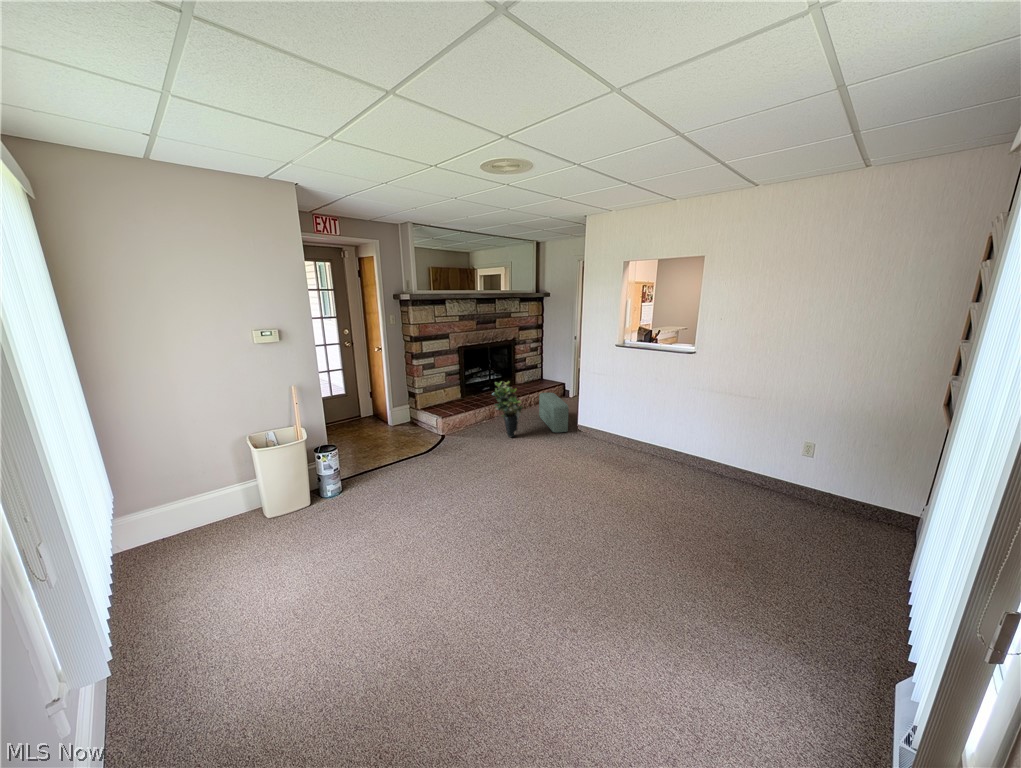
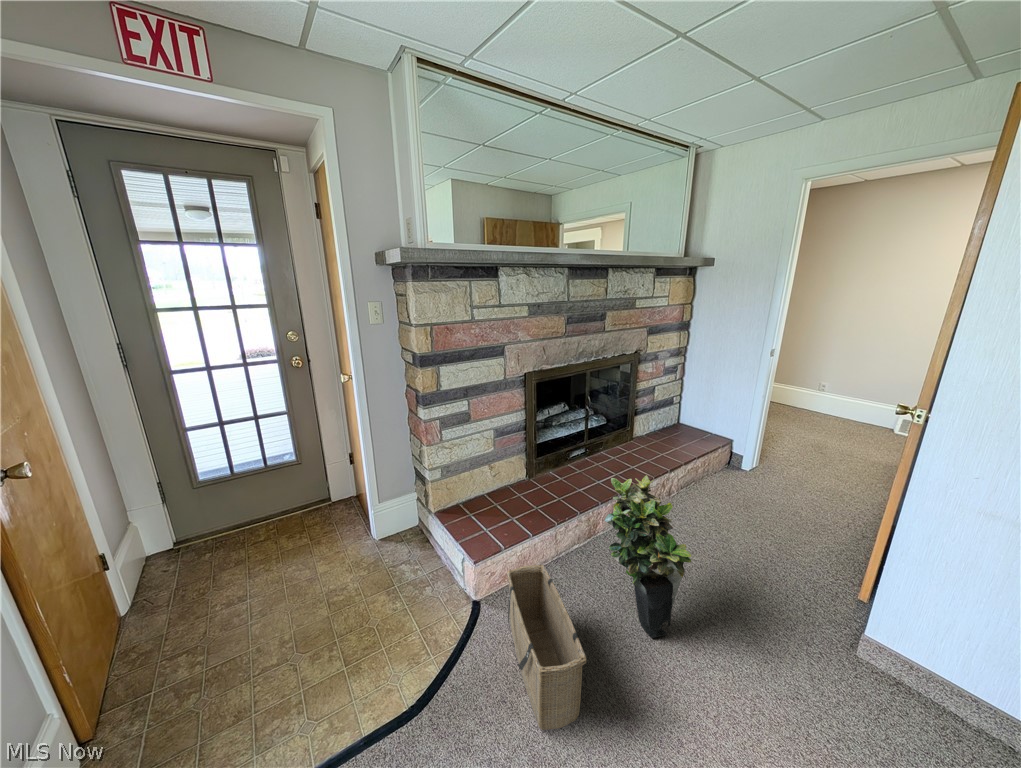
pouf: present [539,393,569,433] -> none [698,486,823,628]
basket: none [456,414,484,453] -> present [507,565,586,730]

